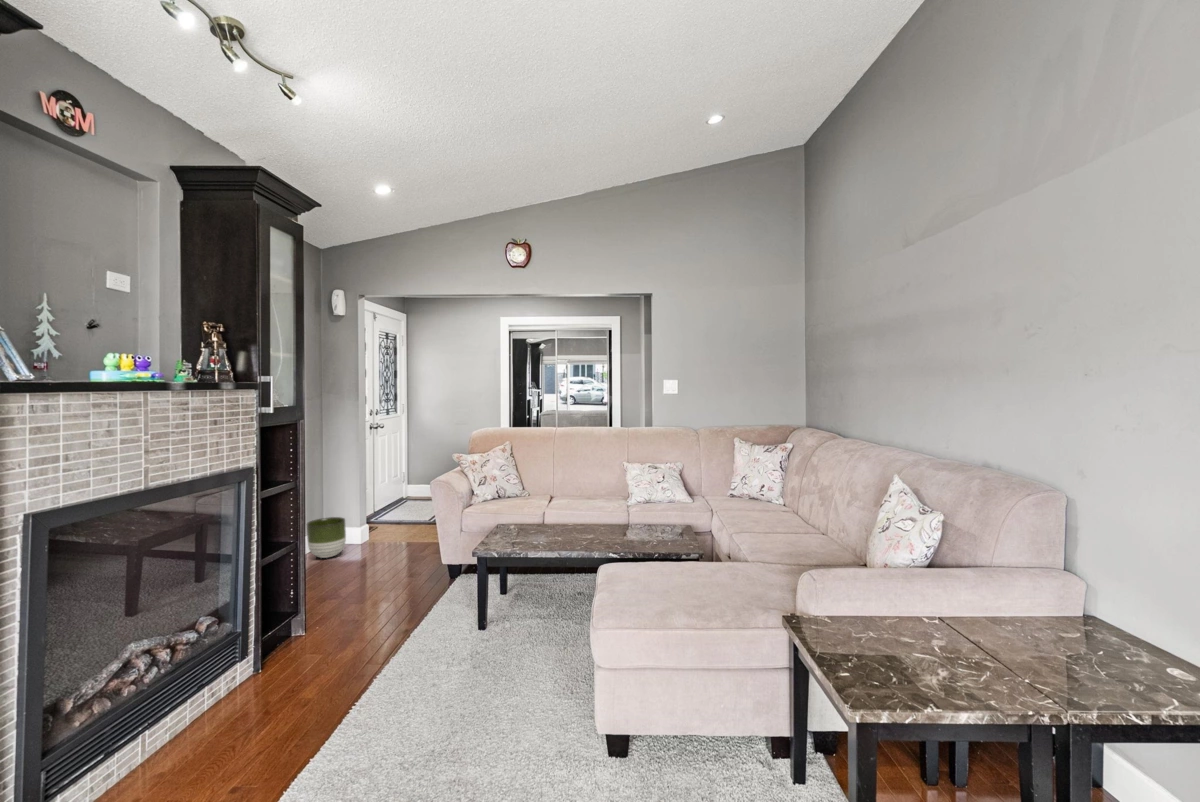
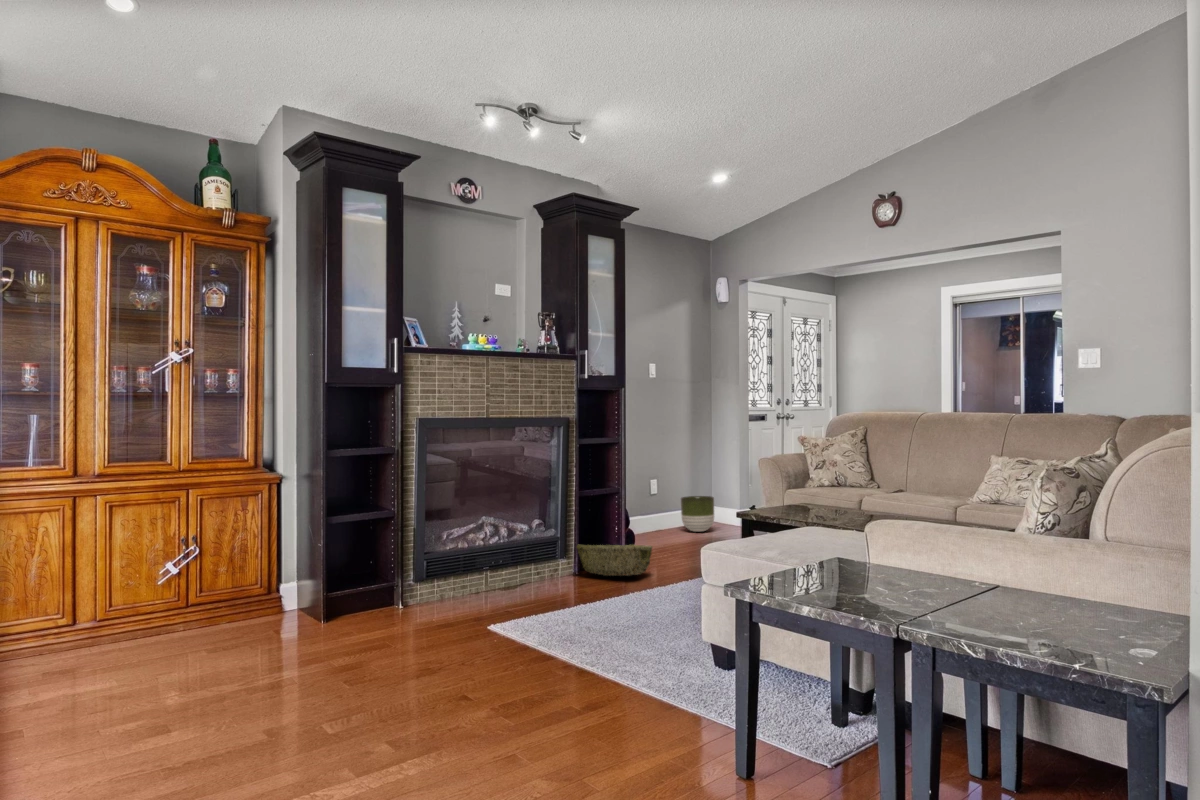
woven basket: none [267,606,366,662] -> present [577,544,652,576]

